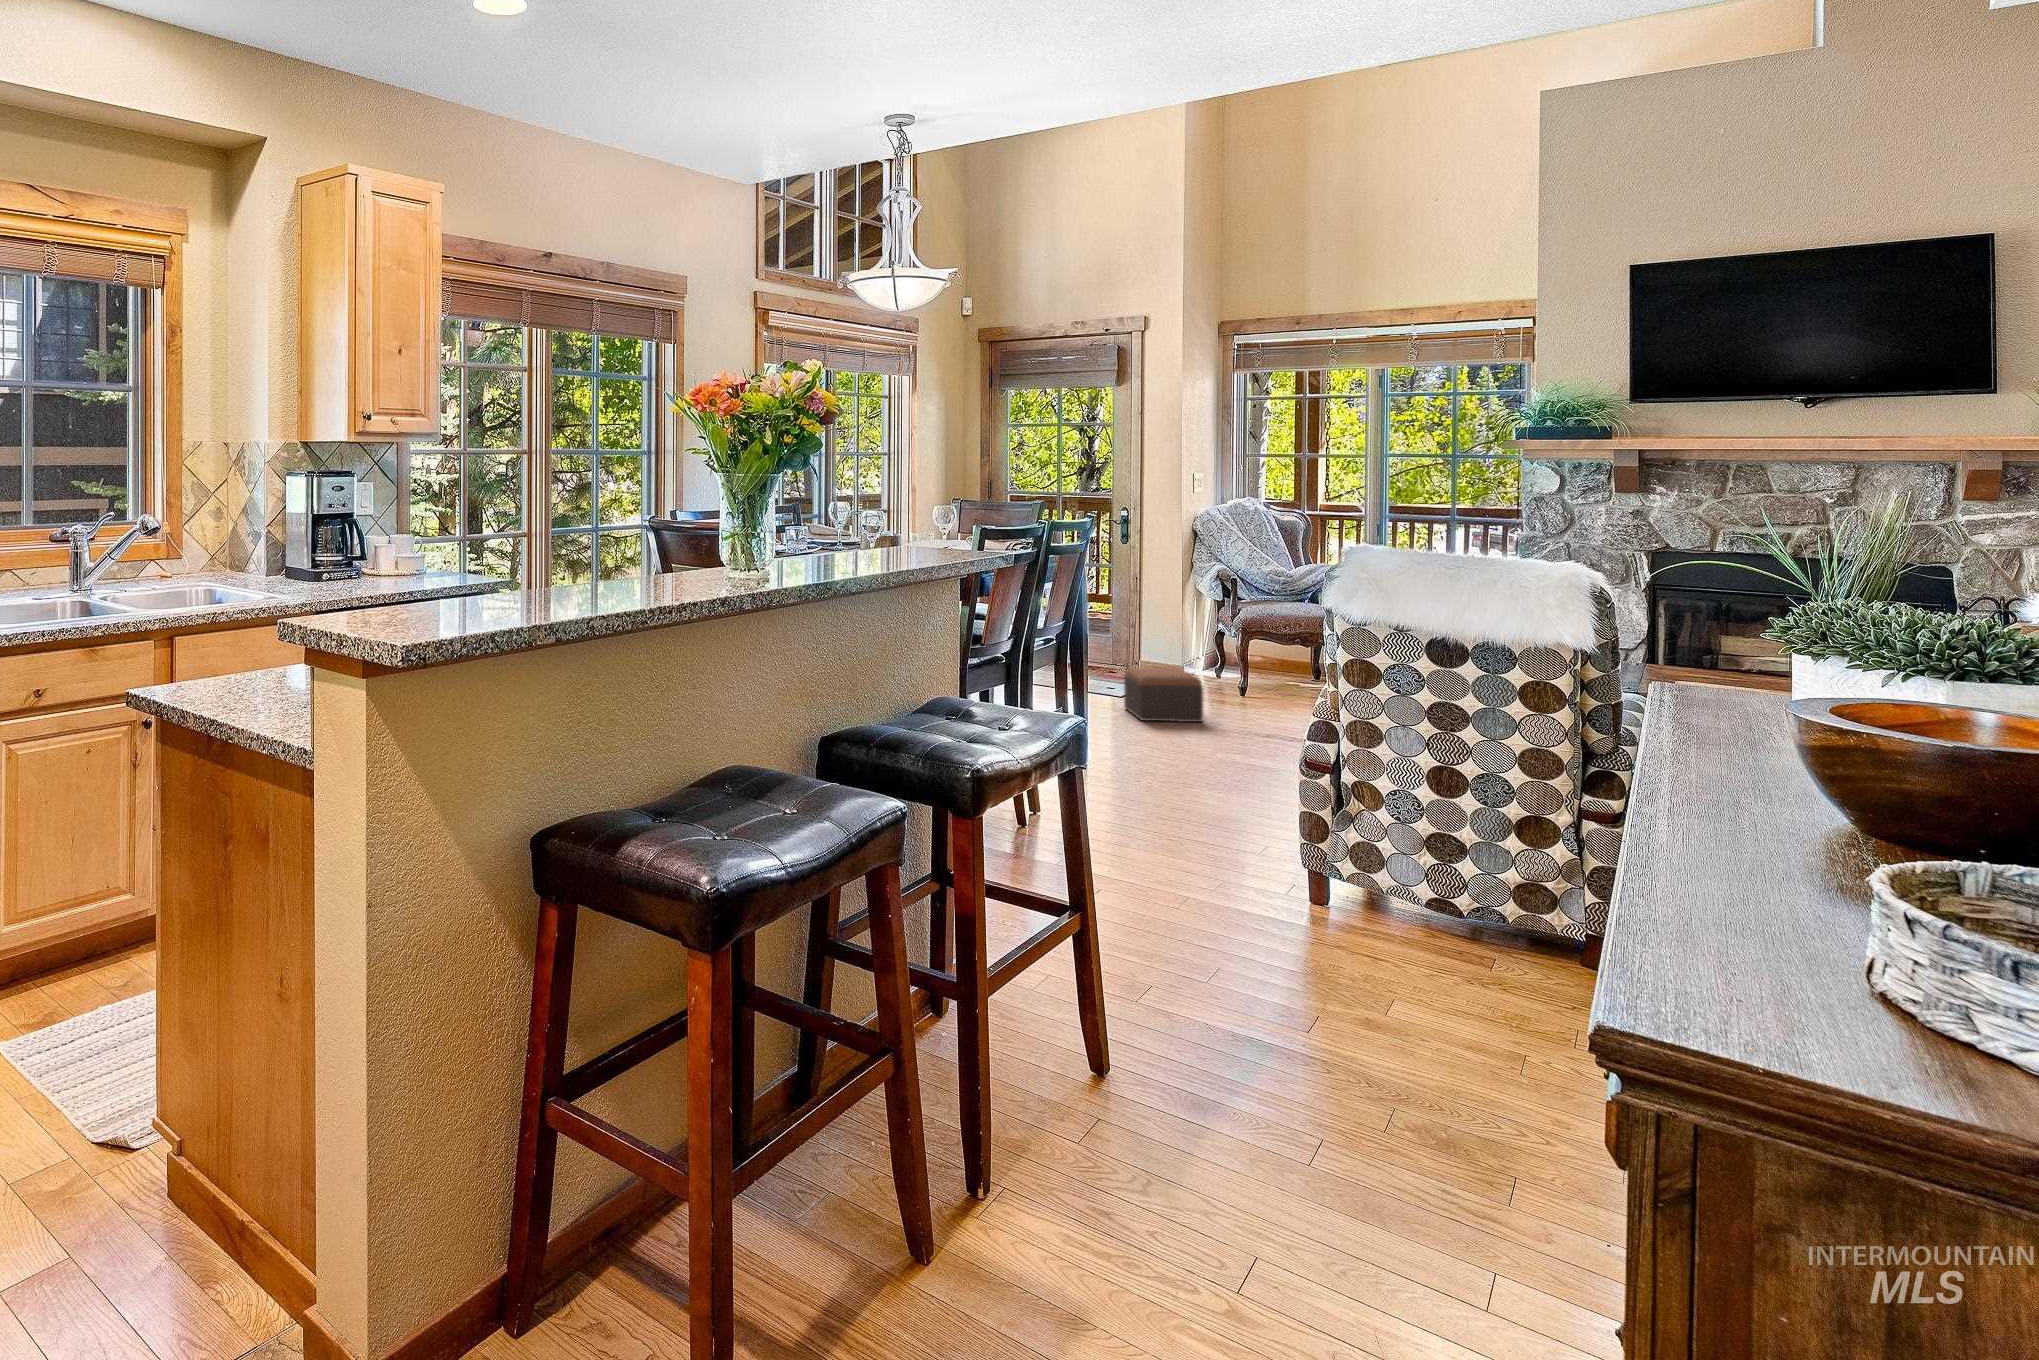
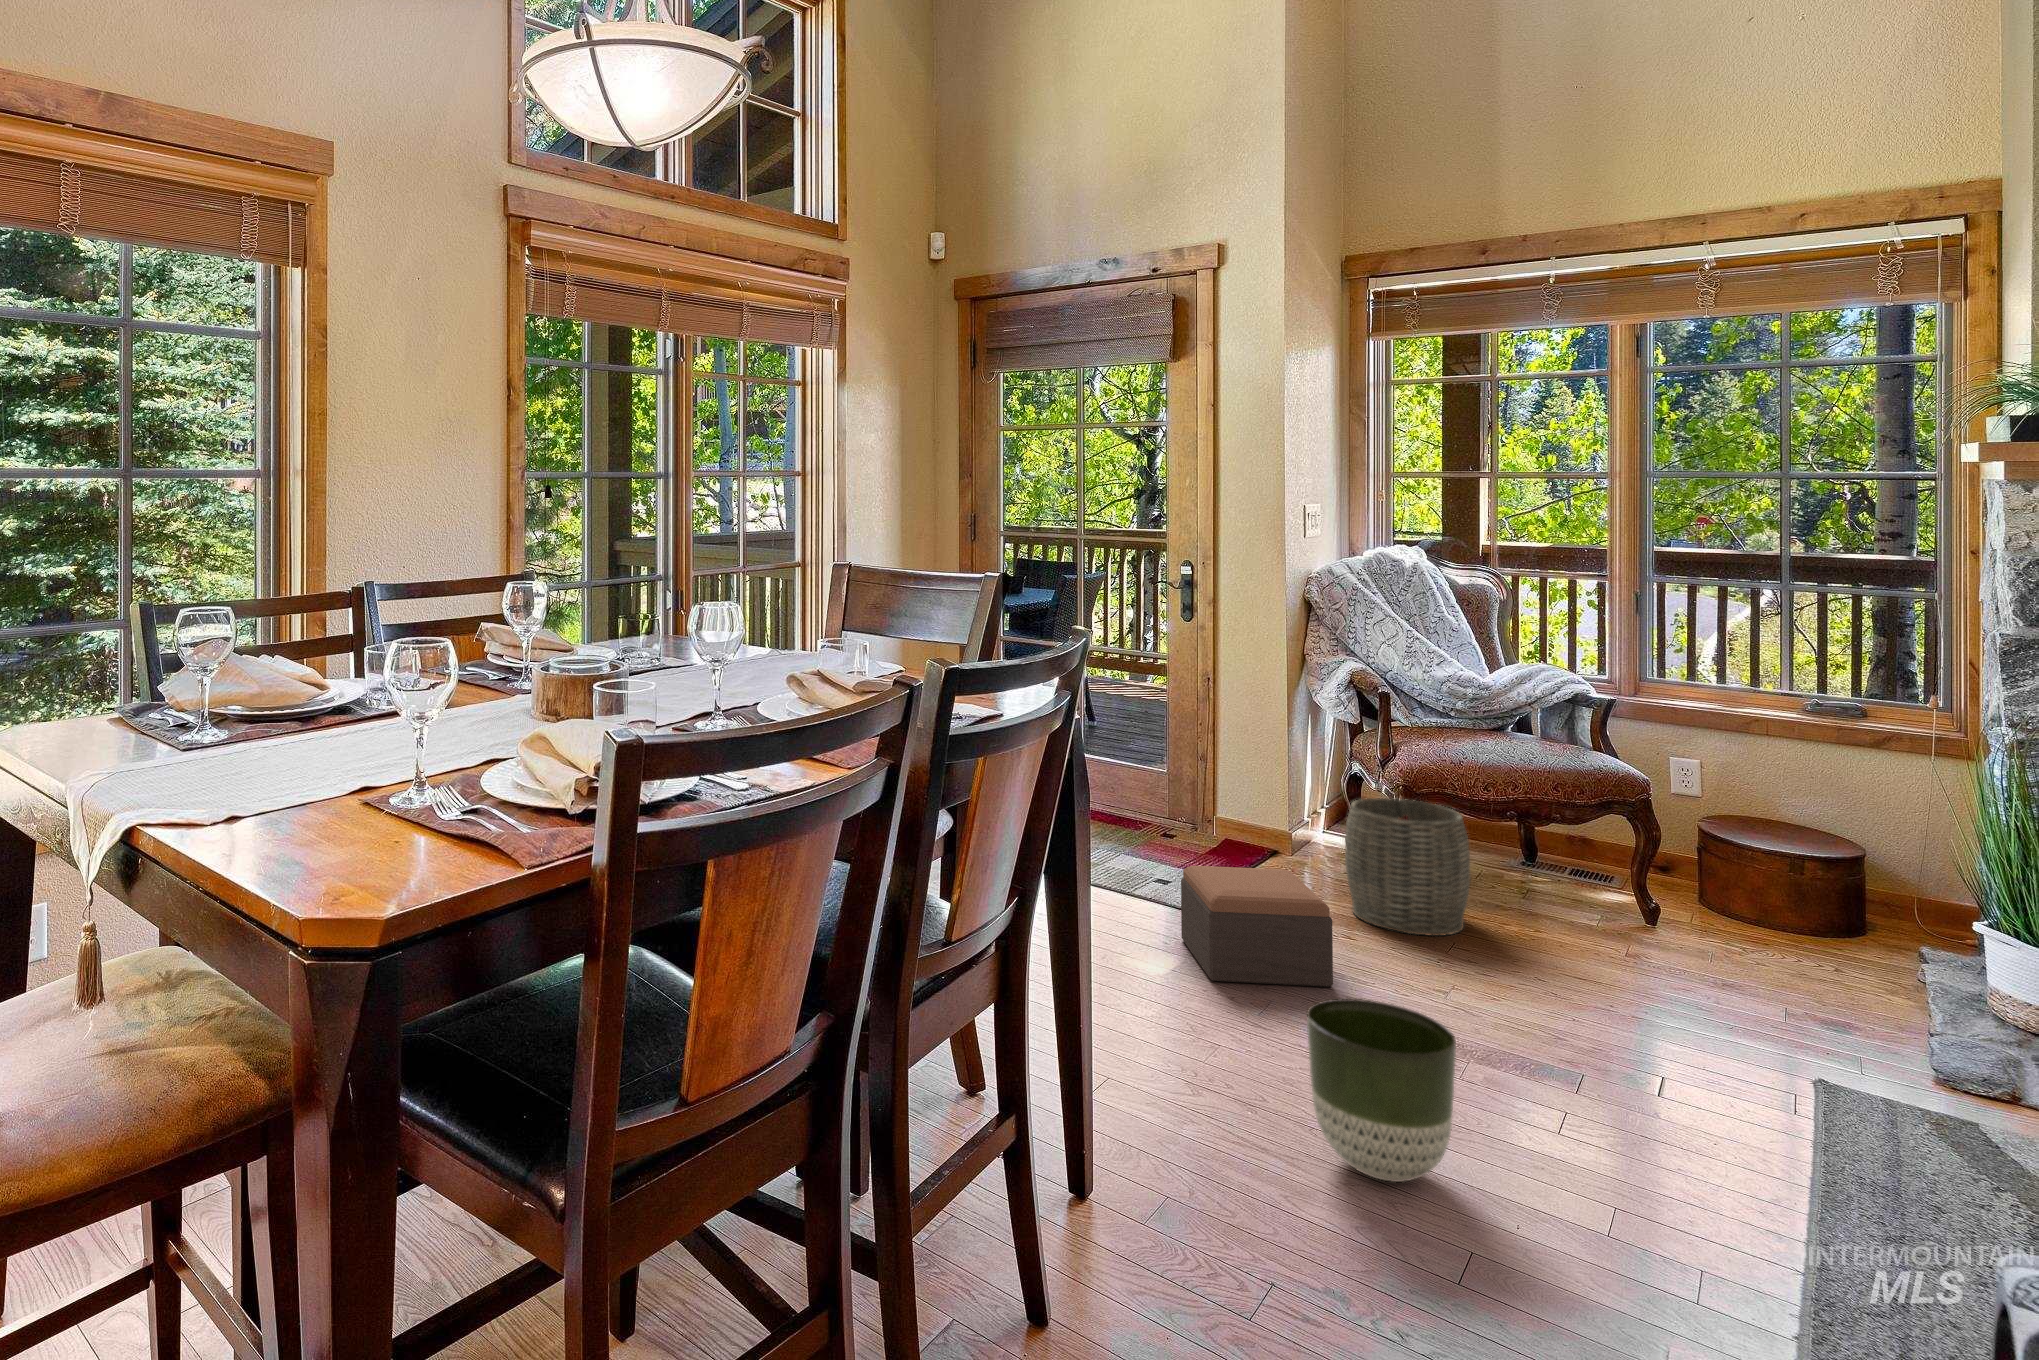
woven basket: none [1212,637,1278,706] -> present [1345,798,1470,936]
planter: none [1189,698,1253,770] -> present [1307,999,1456,1182]

